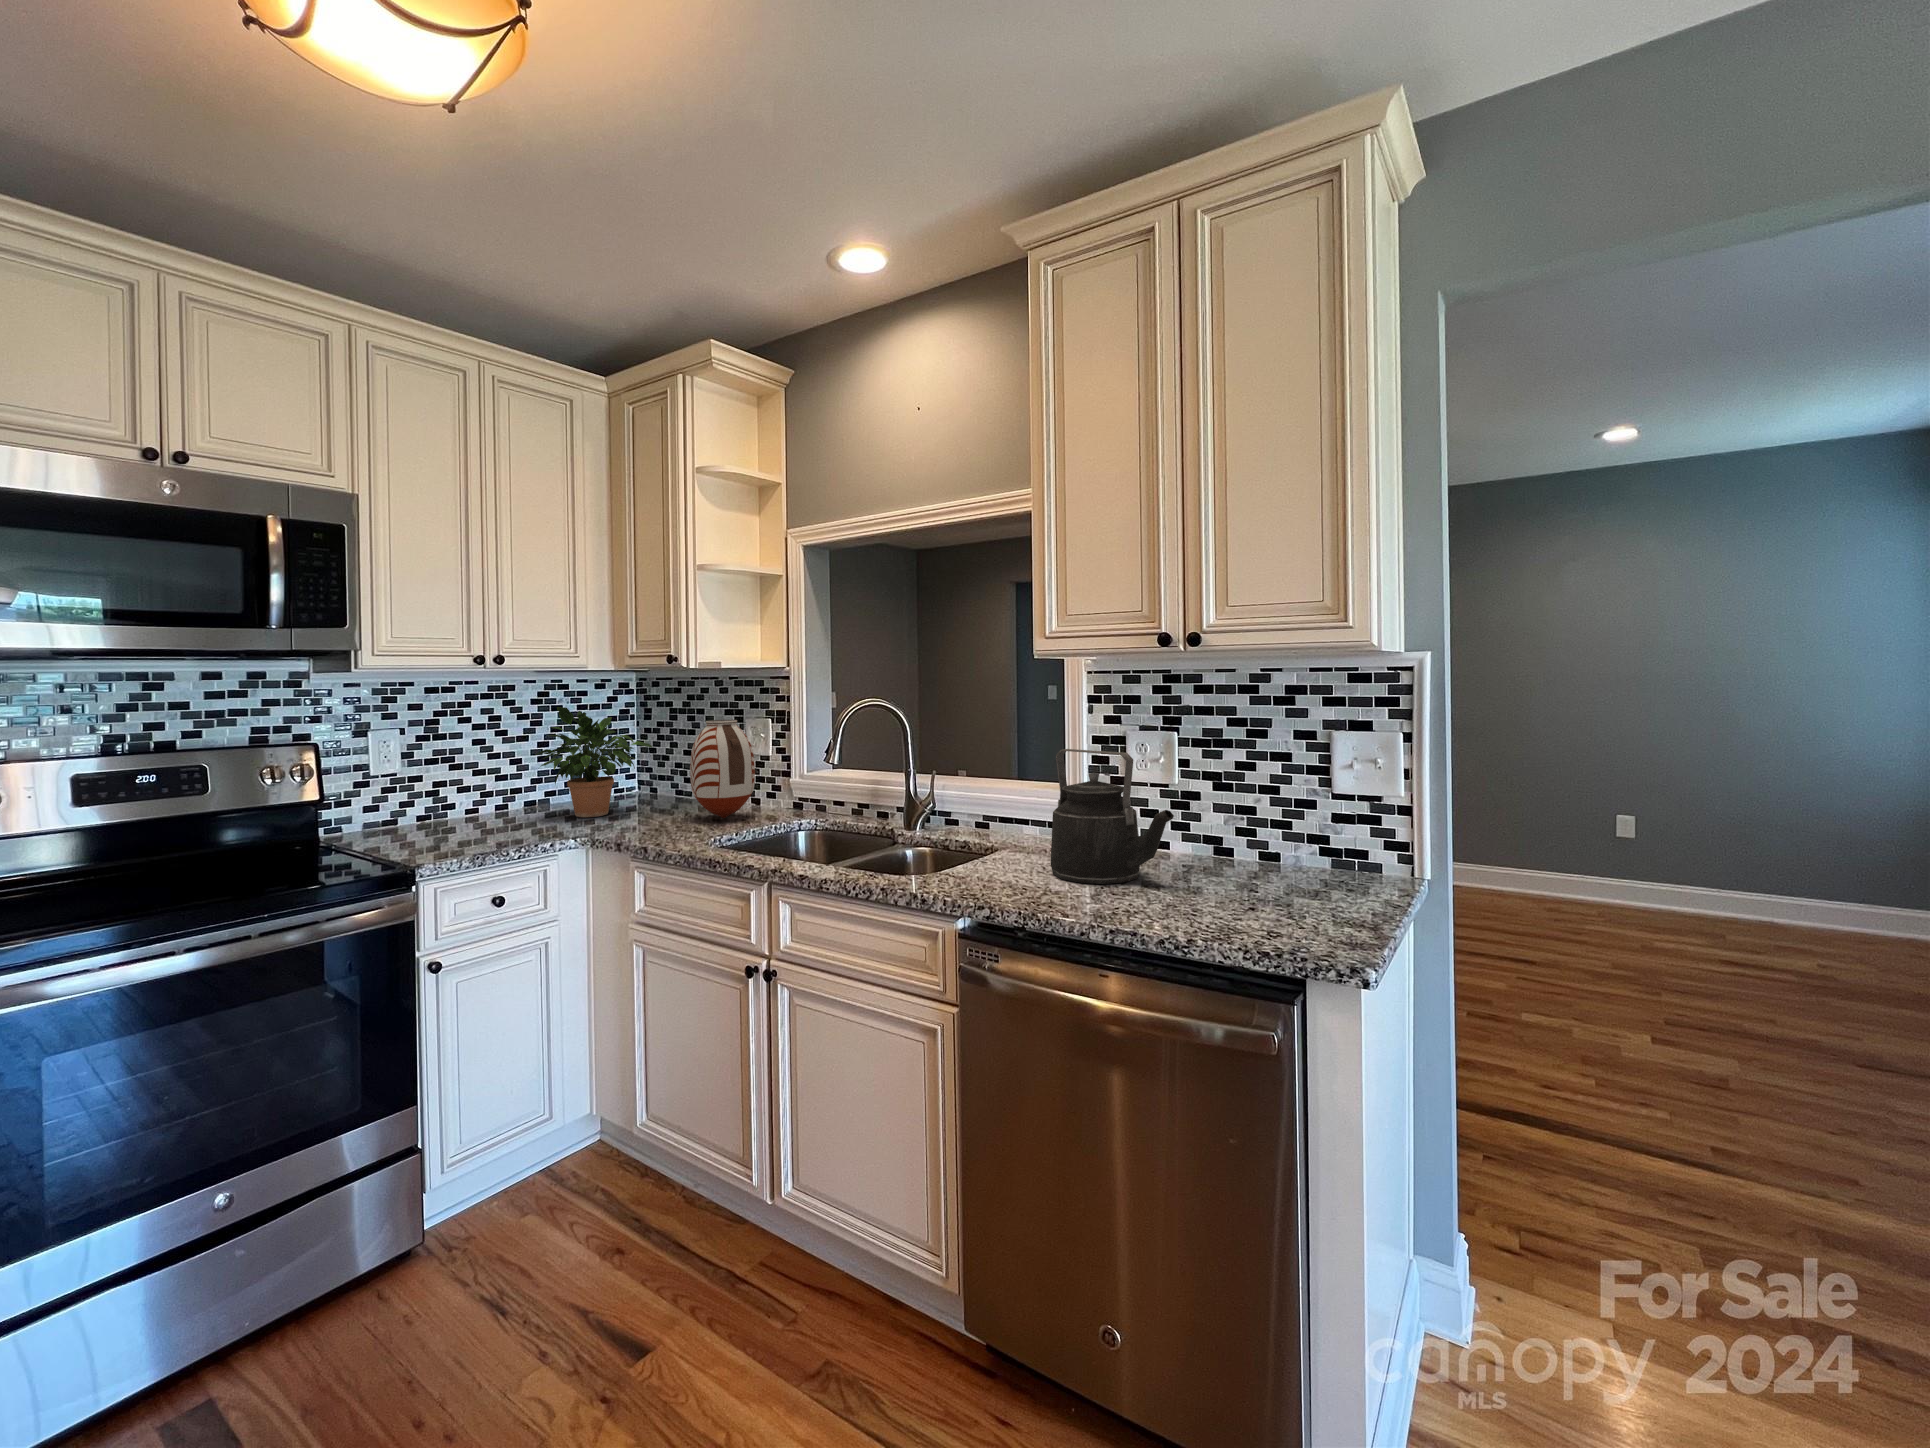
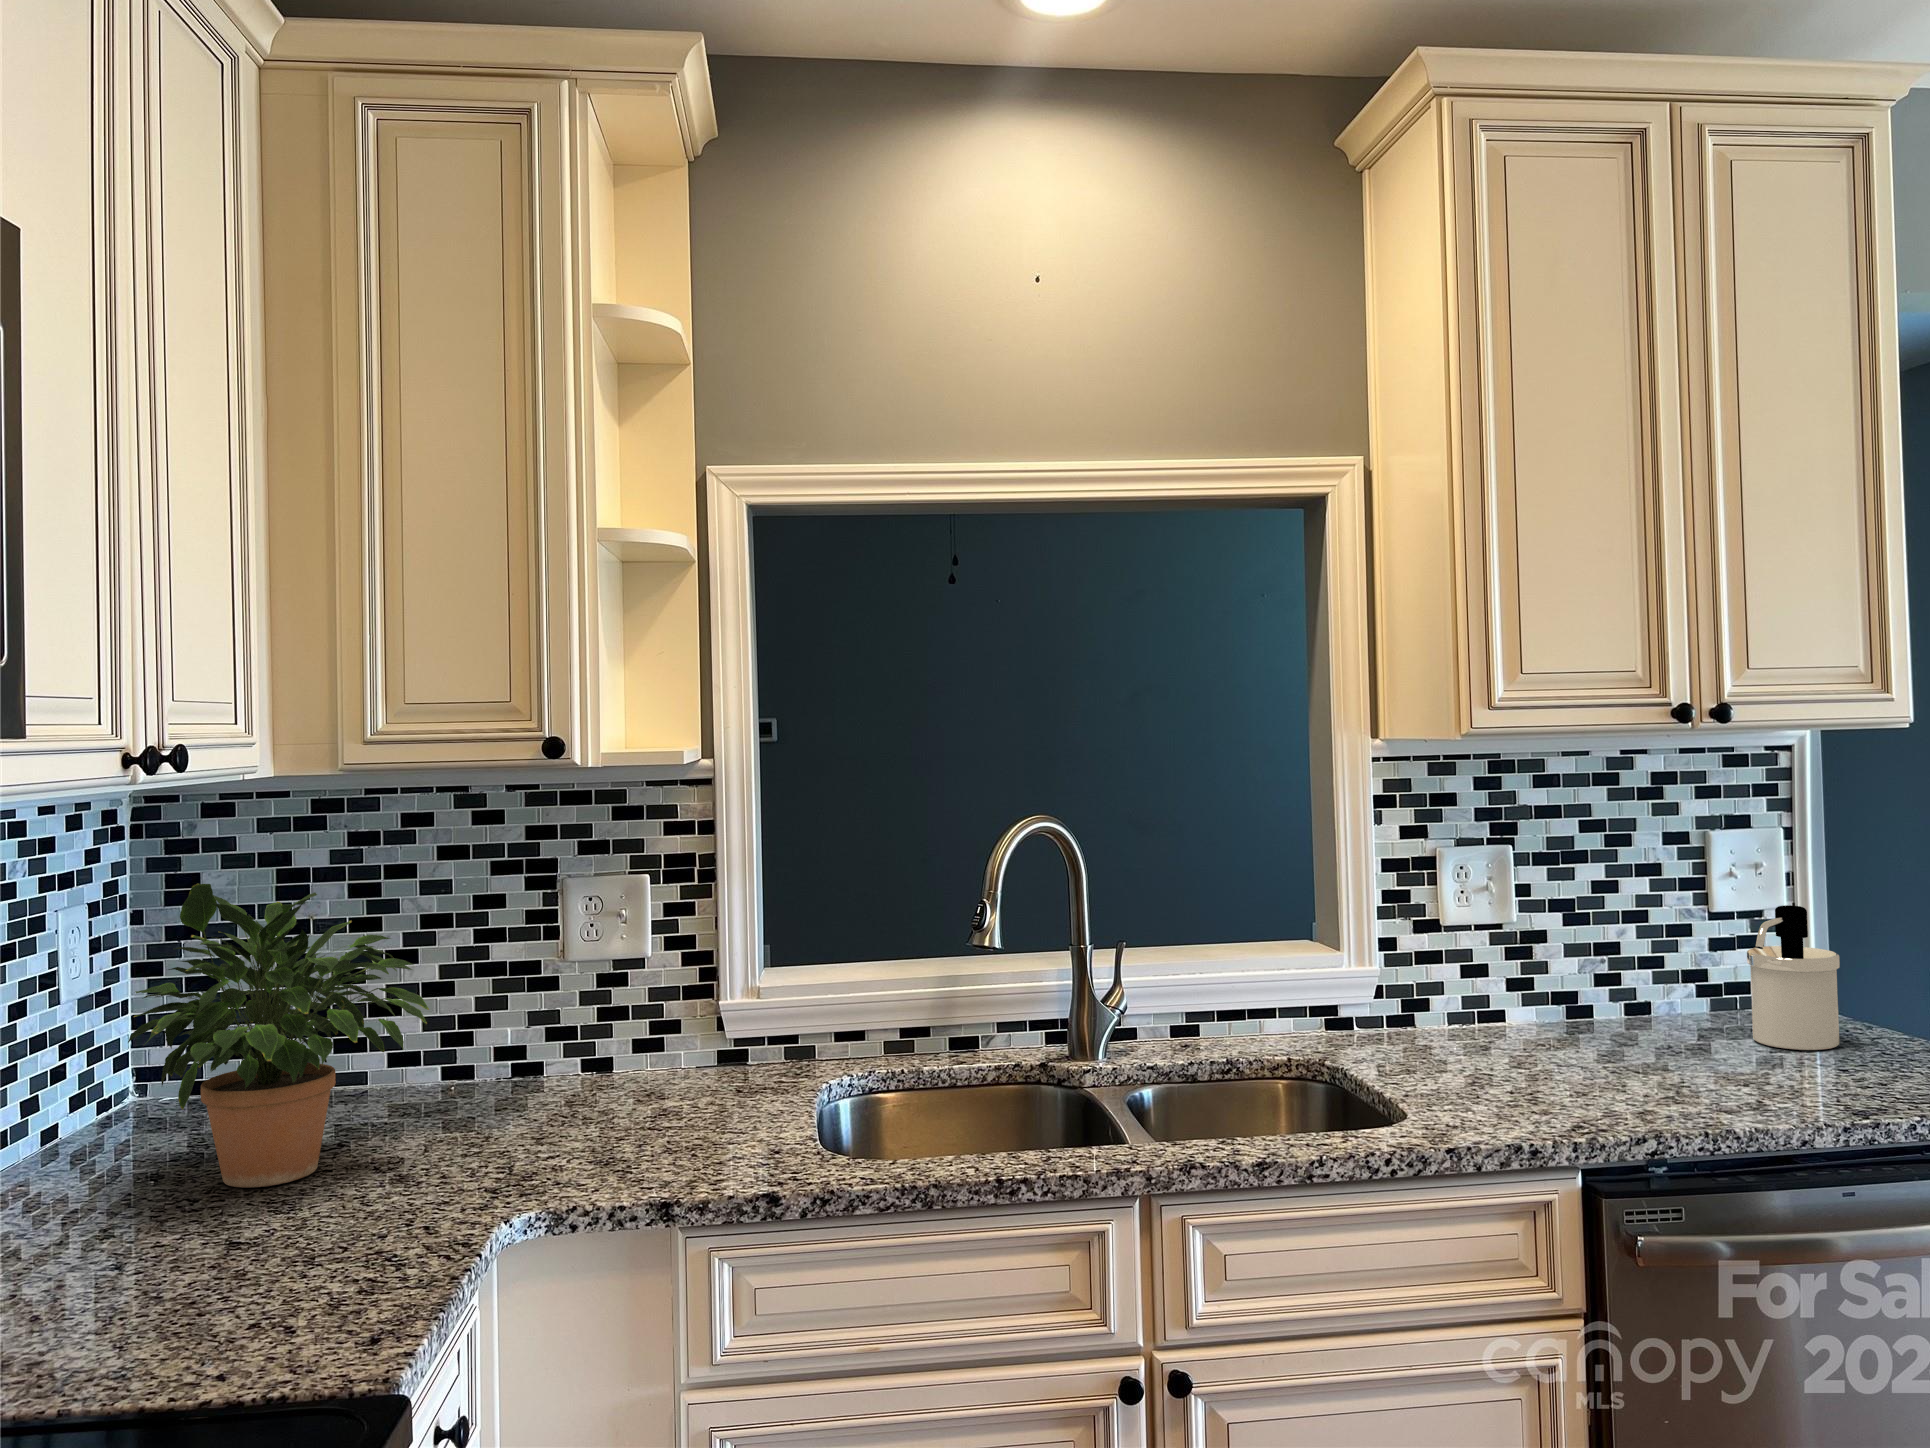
vase: present [690,720,755,818] -> none [584,881,735,1113]
kettle: present [1051,749,1174,884] -> none [1492,878,1699,1083]
soap dispenser: none [1231,788,1337,900] -> present [1747,905,1840,1050]

